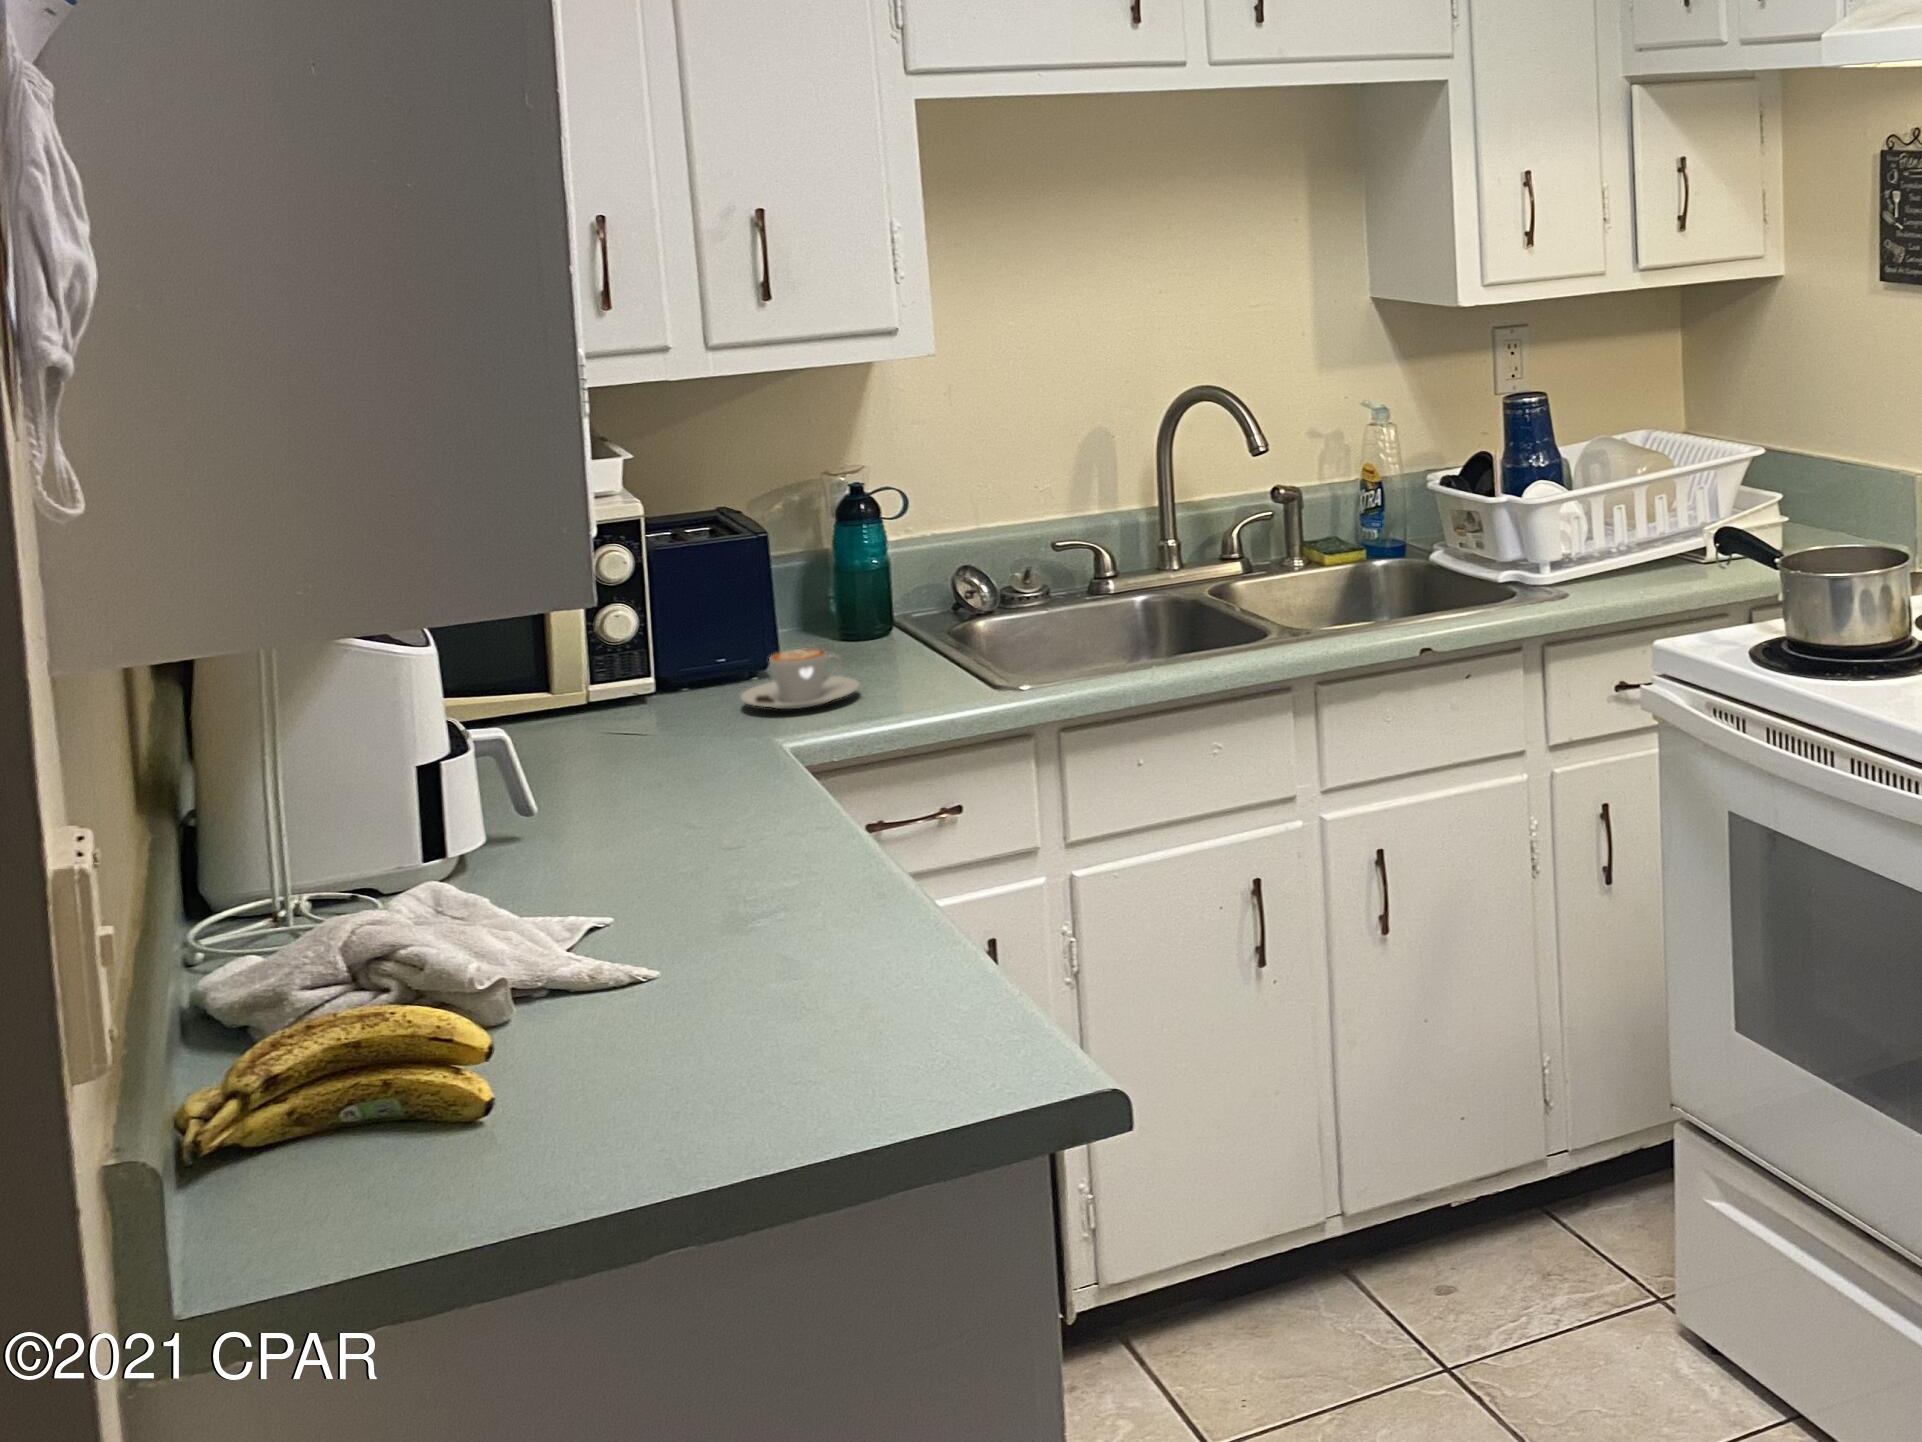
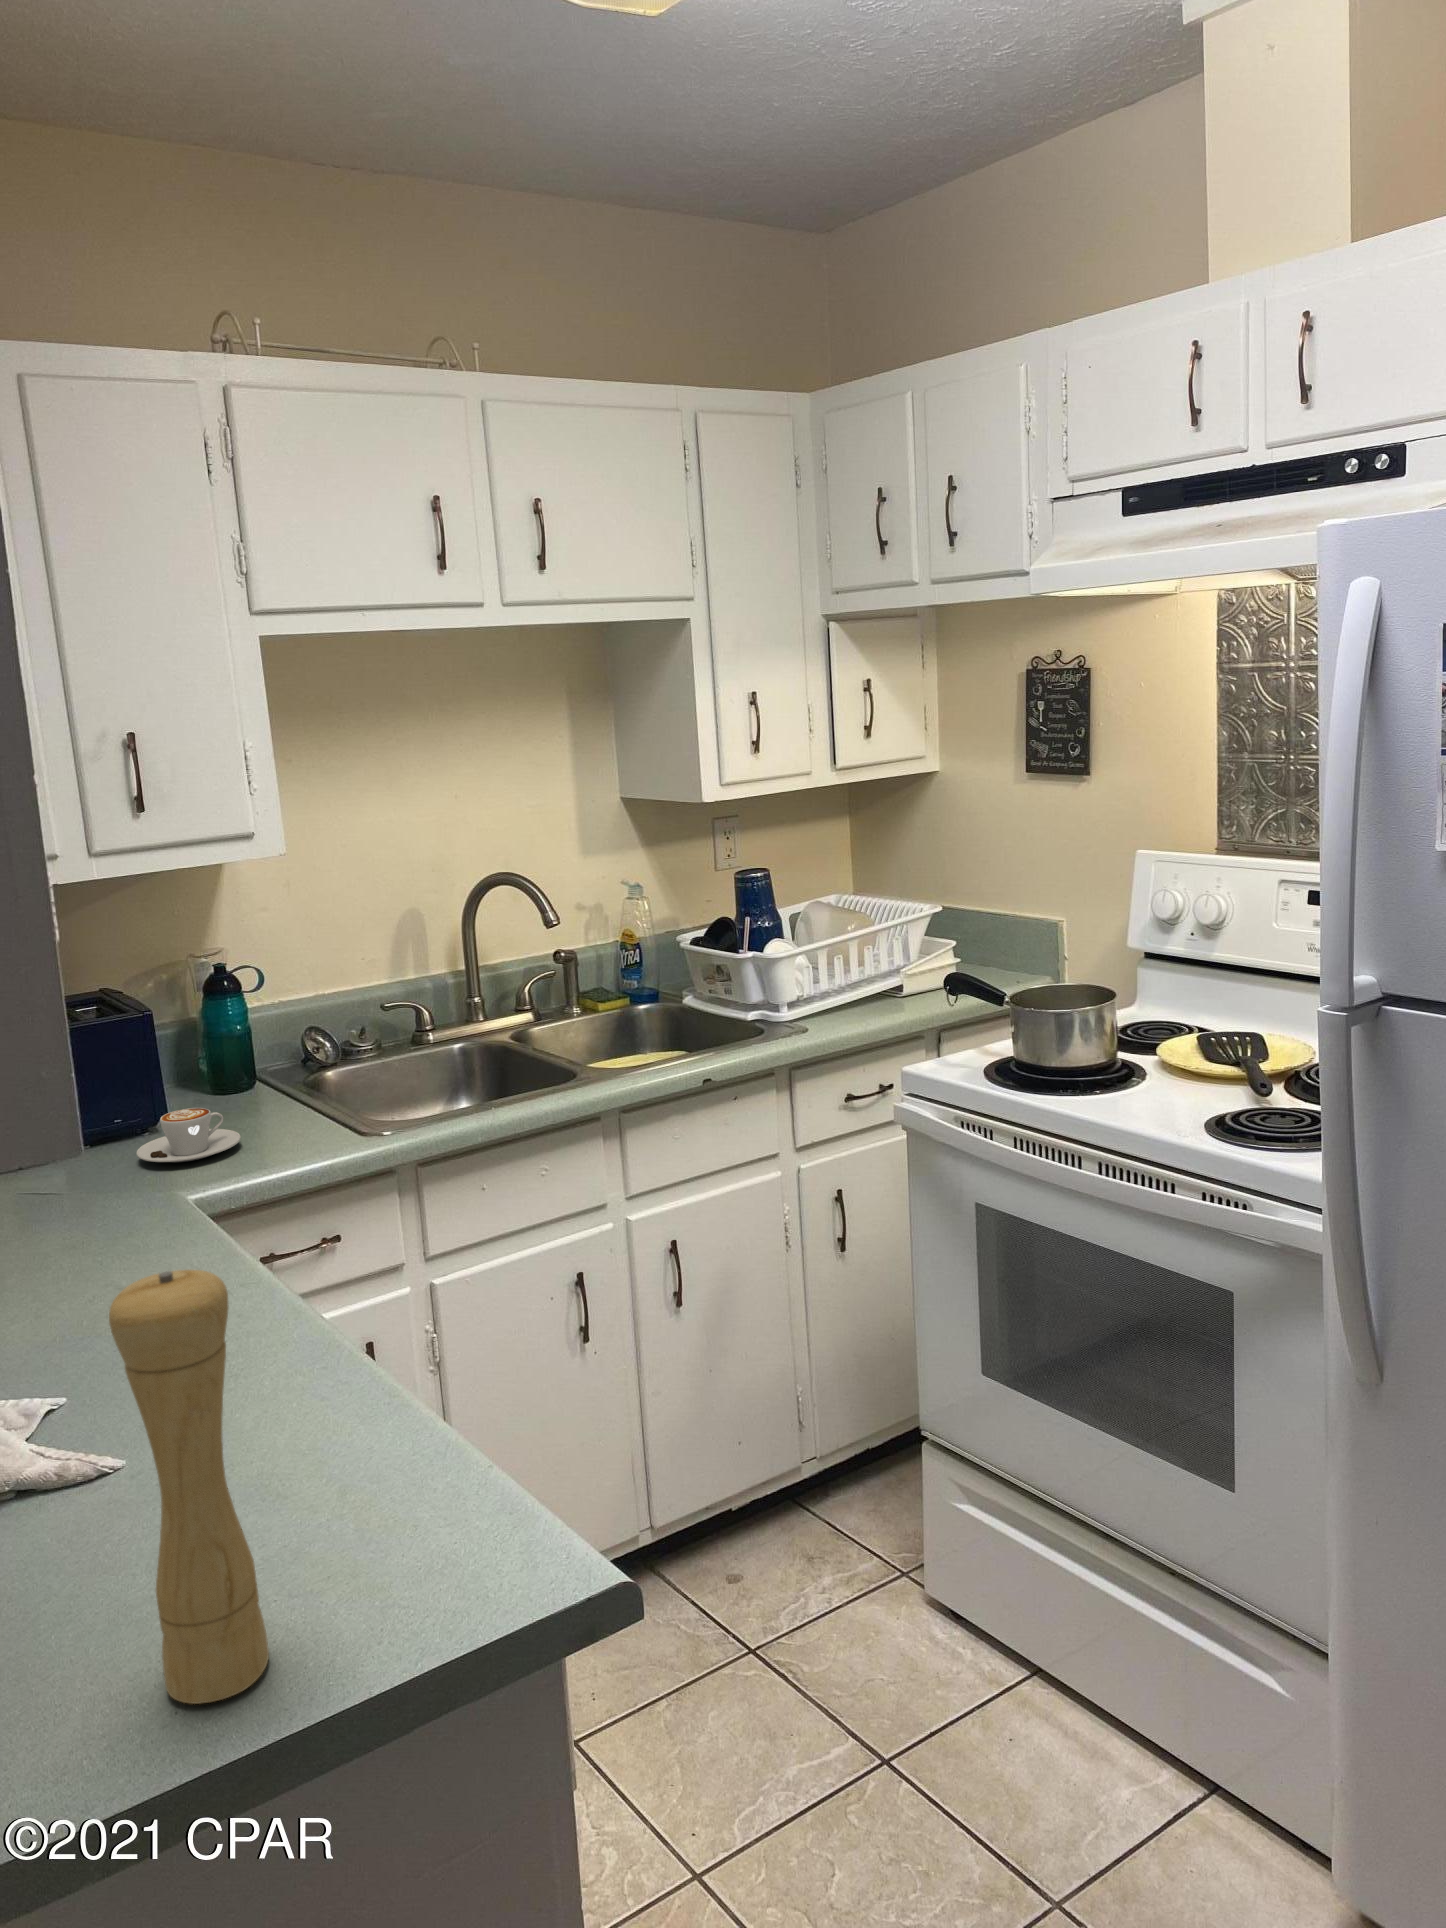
pepper mill: none [678,723,805,1134] -> present [109,1270,269,1704]

